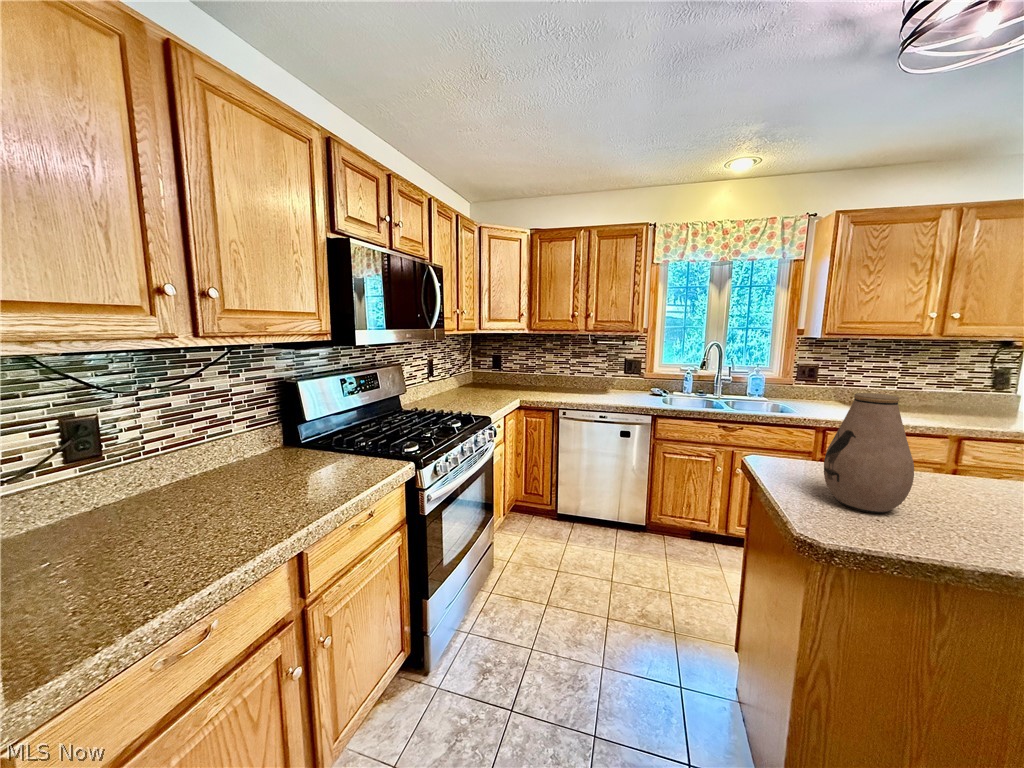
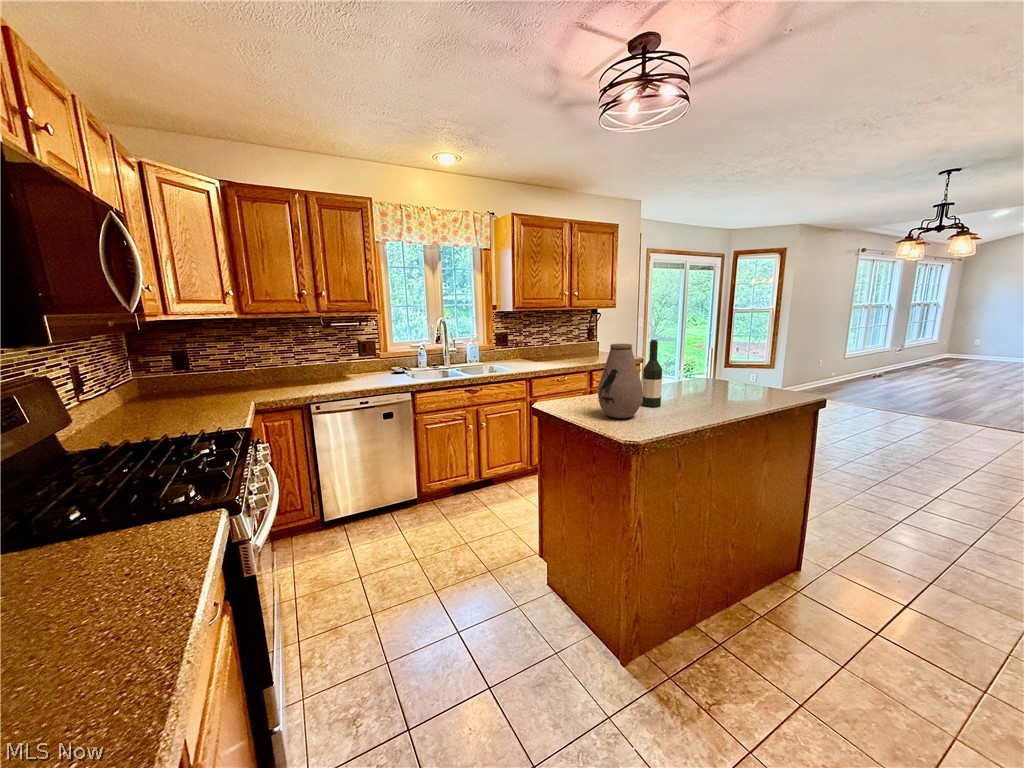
wine bottle: none [944,397,1003,517] -> present [642,340,662,407]

